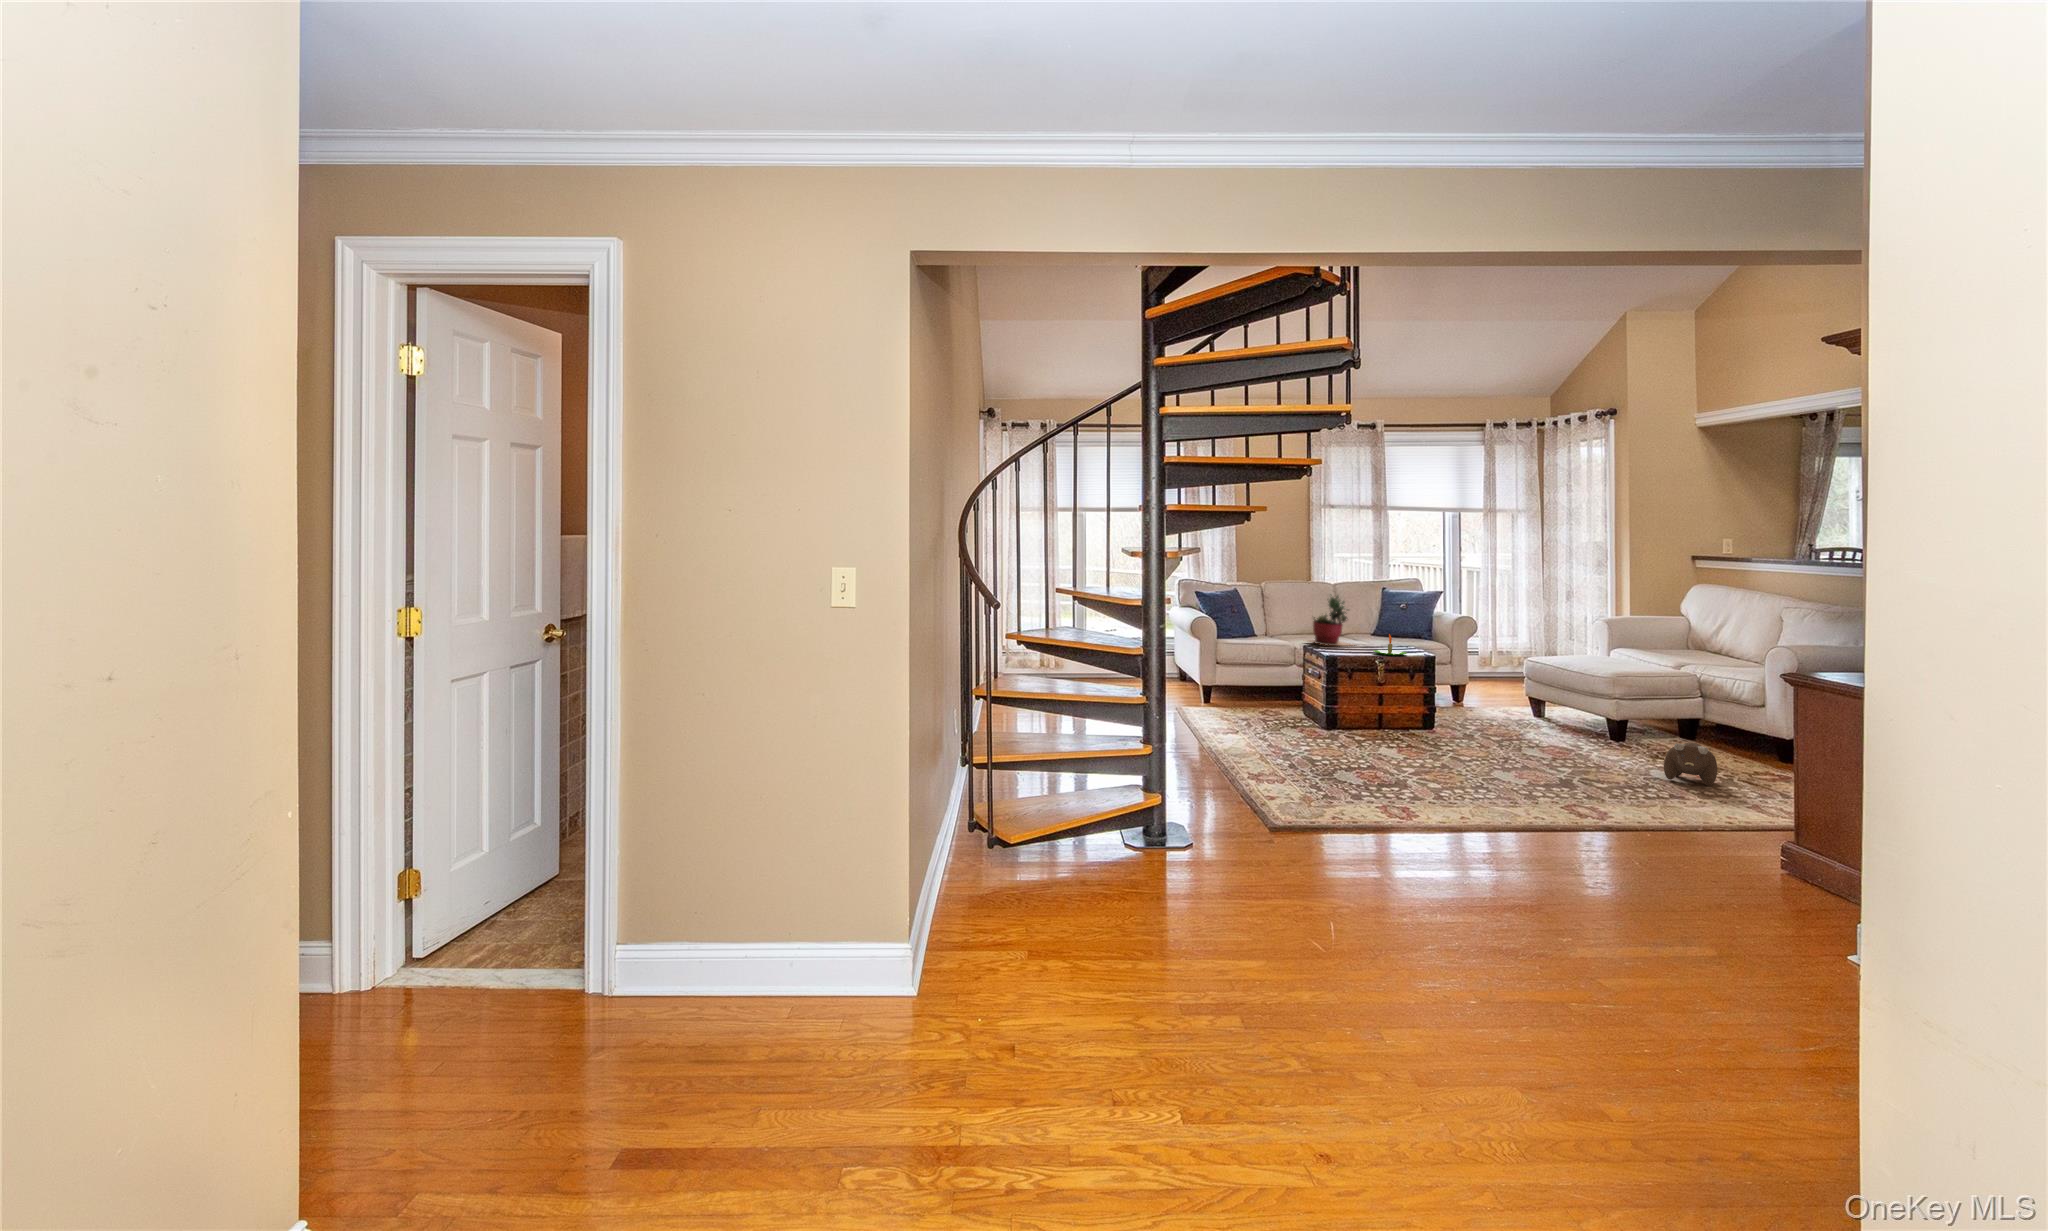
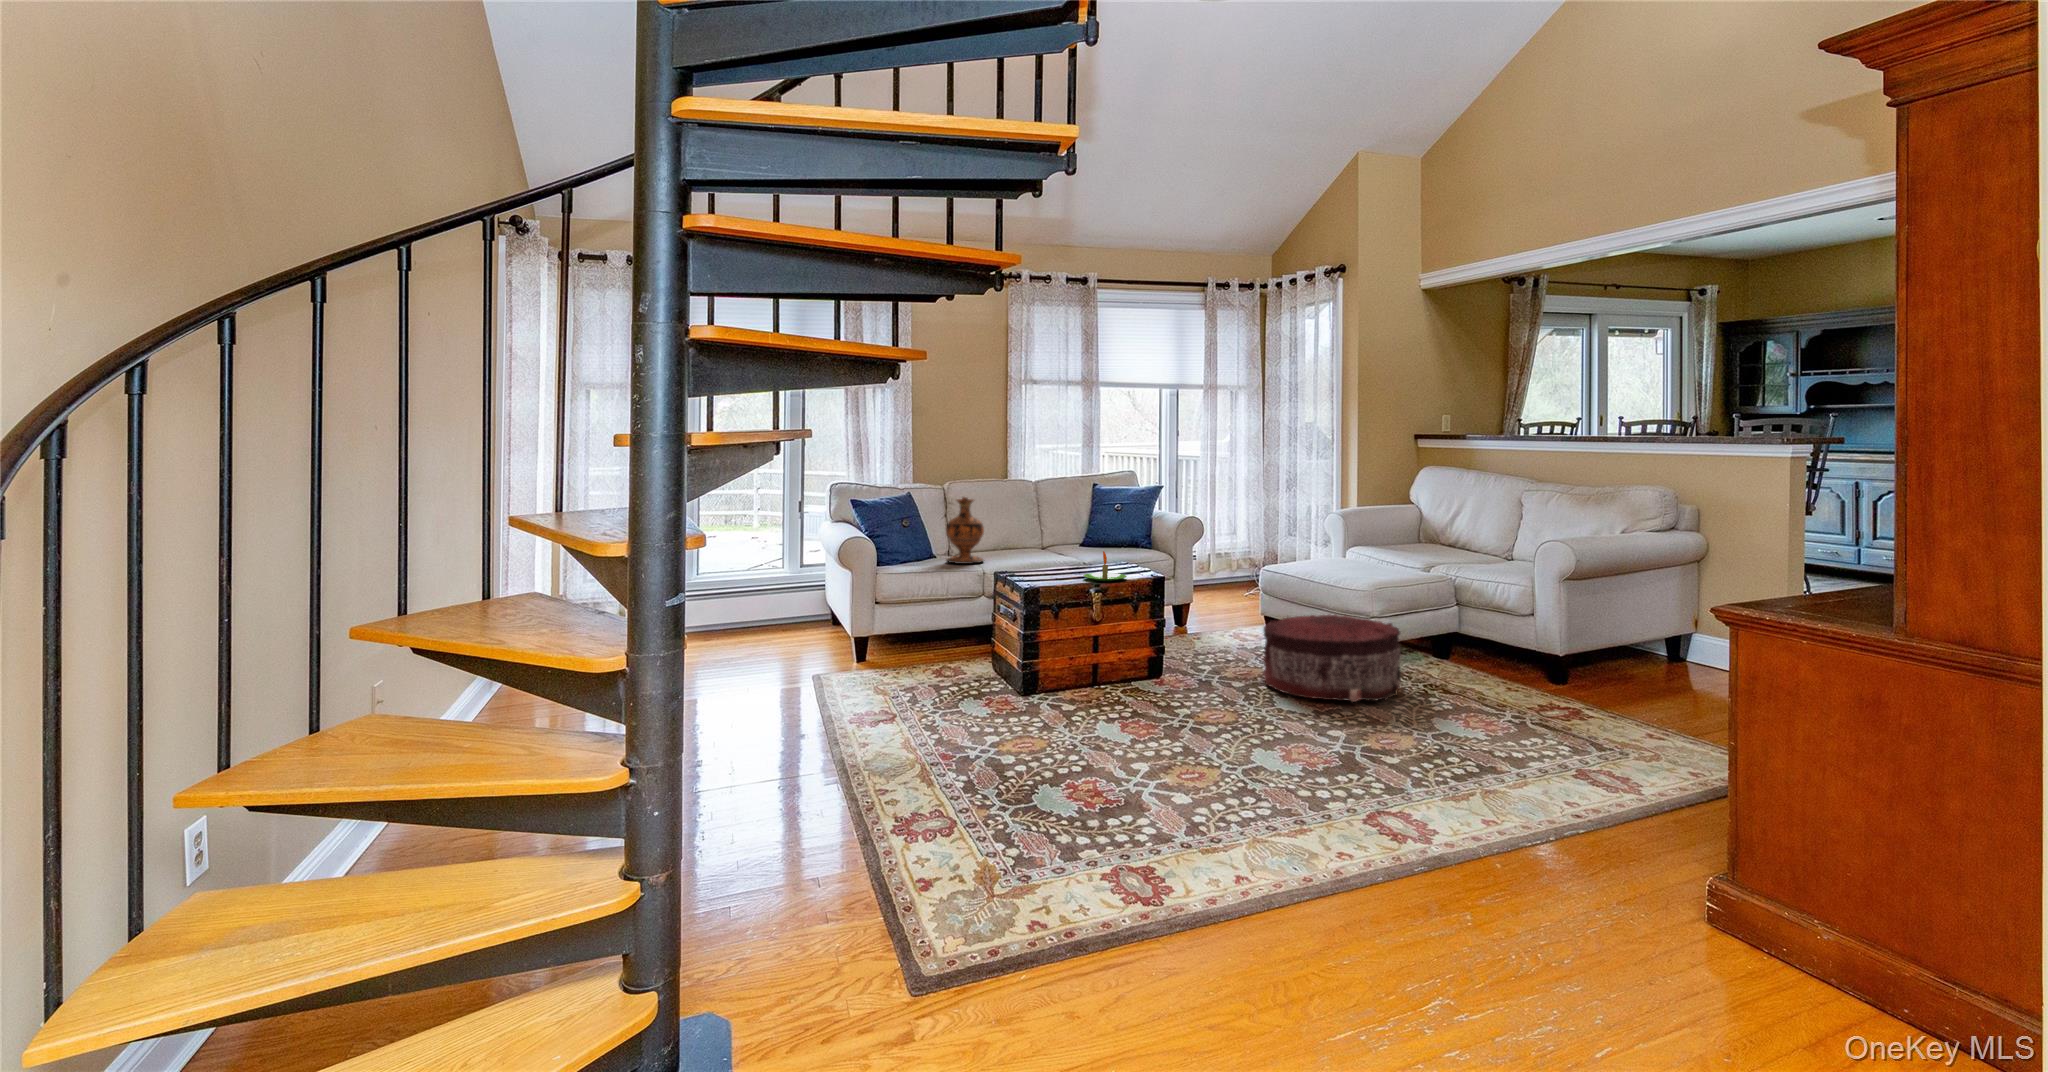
vase: none [1264,592,1294,641] -> present [946,497,984,564]
succulent plant: present [1309,596,1354,646] -> none [995,497,1067,569]
pouf: none [1517,690,1637,756] -> present [1263,614,1401,702]
plush toy: present [1664,743,1717,786] -> none [1448,686,1511,743]

